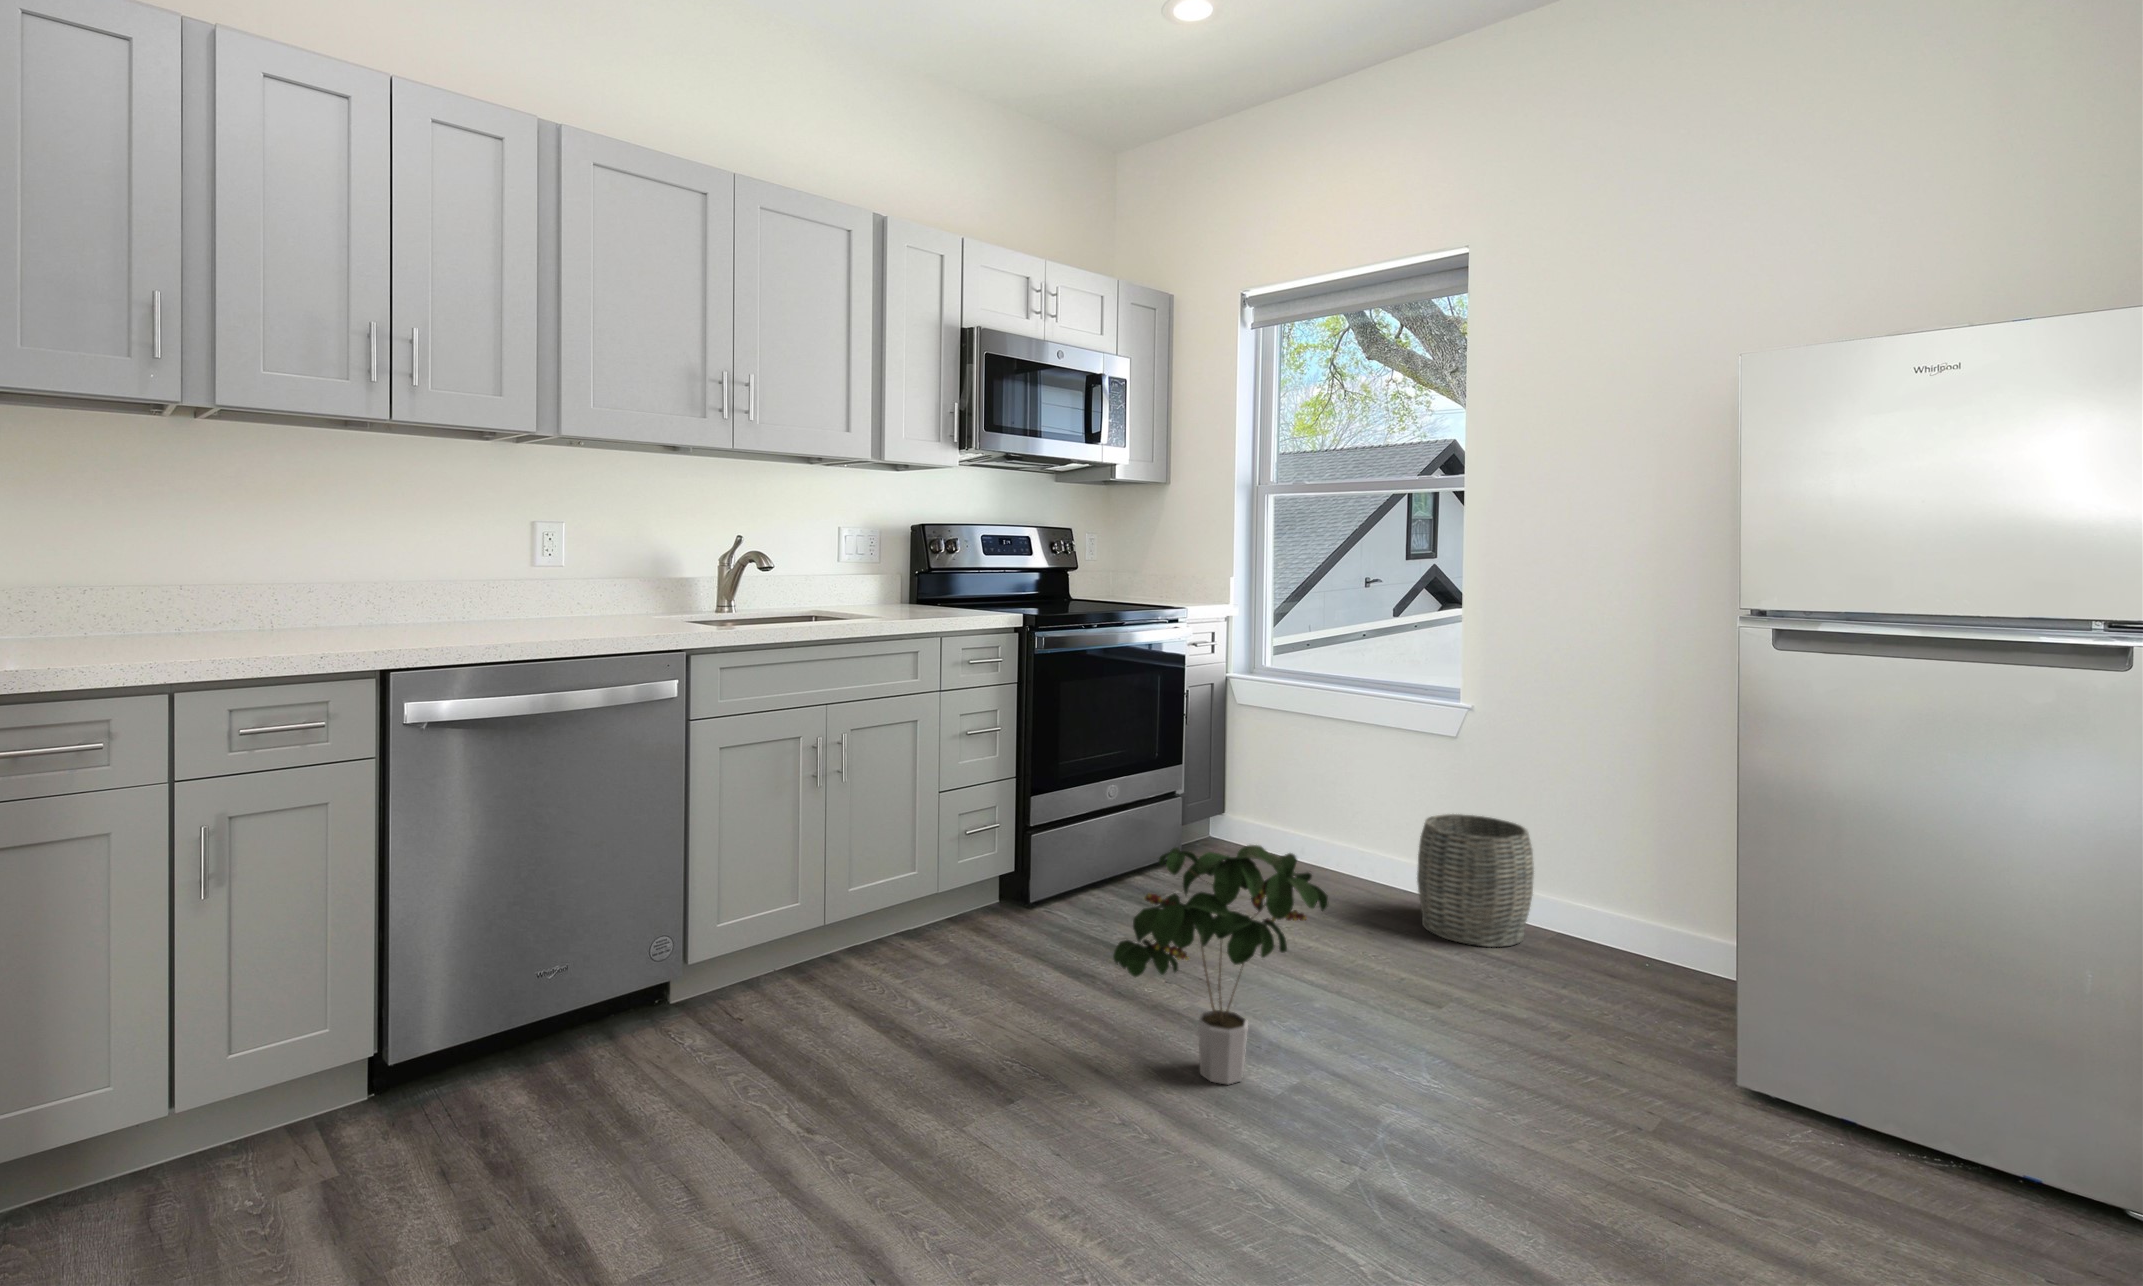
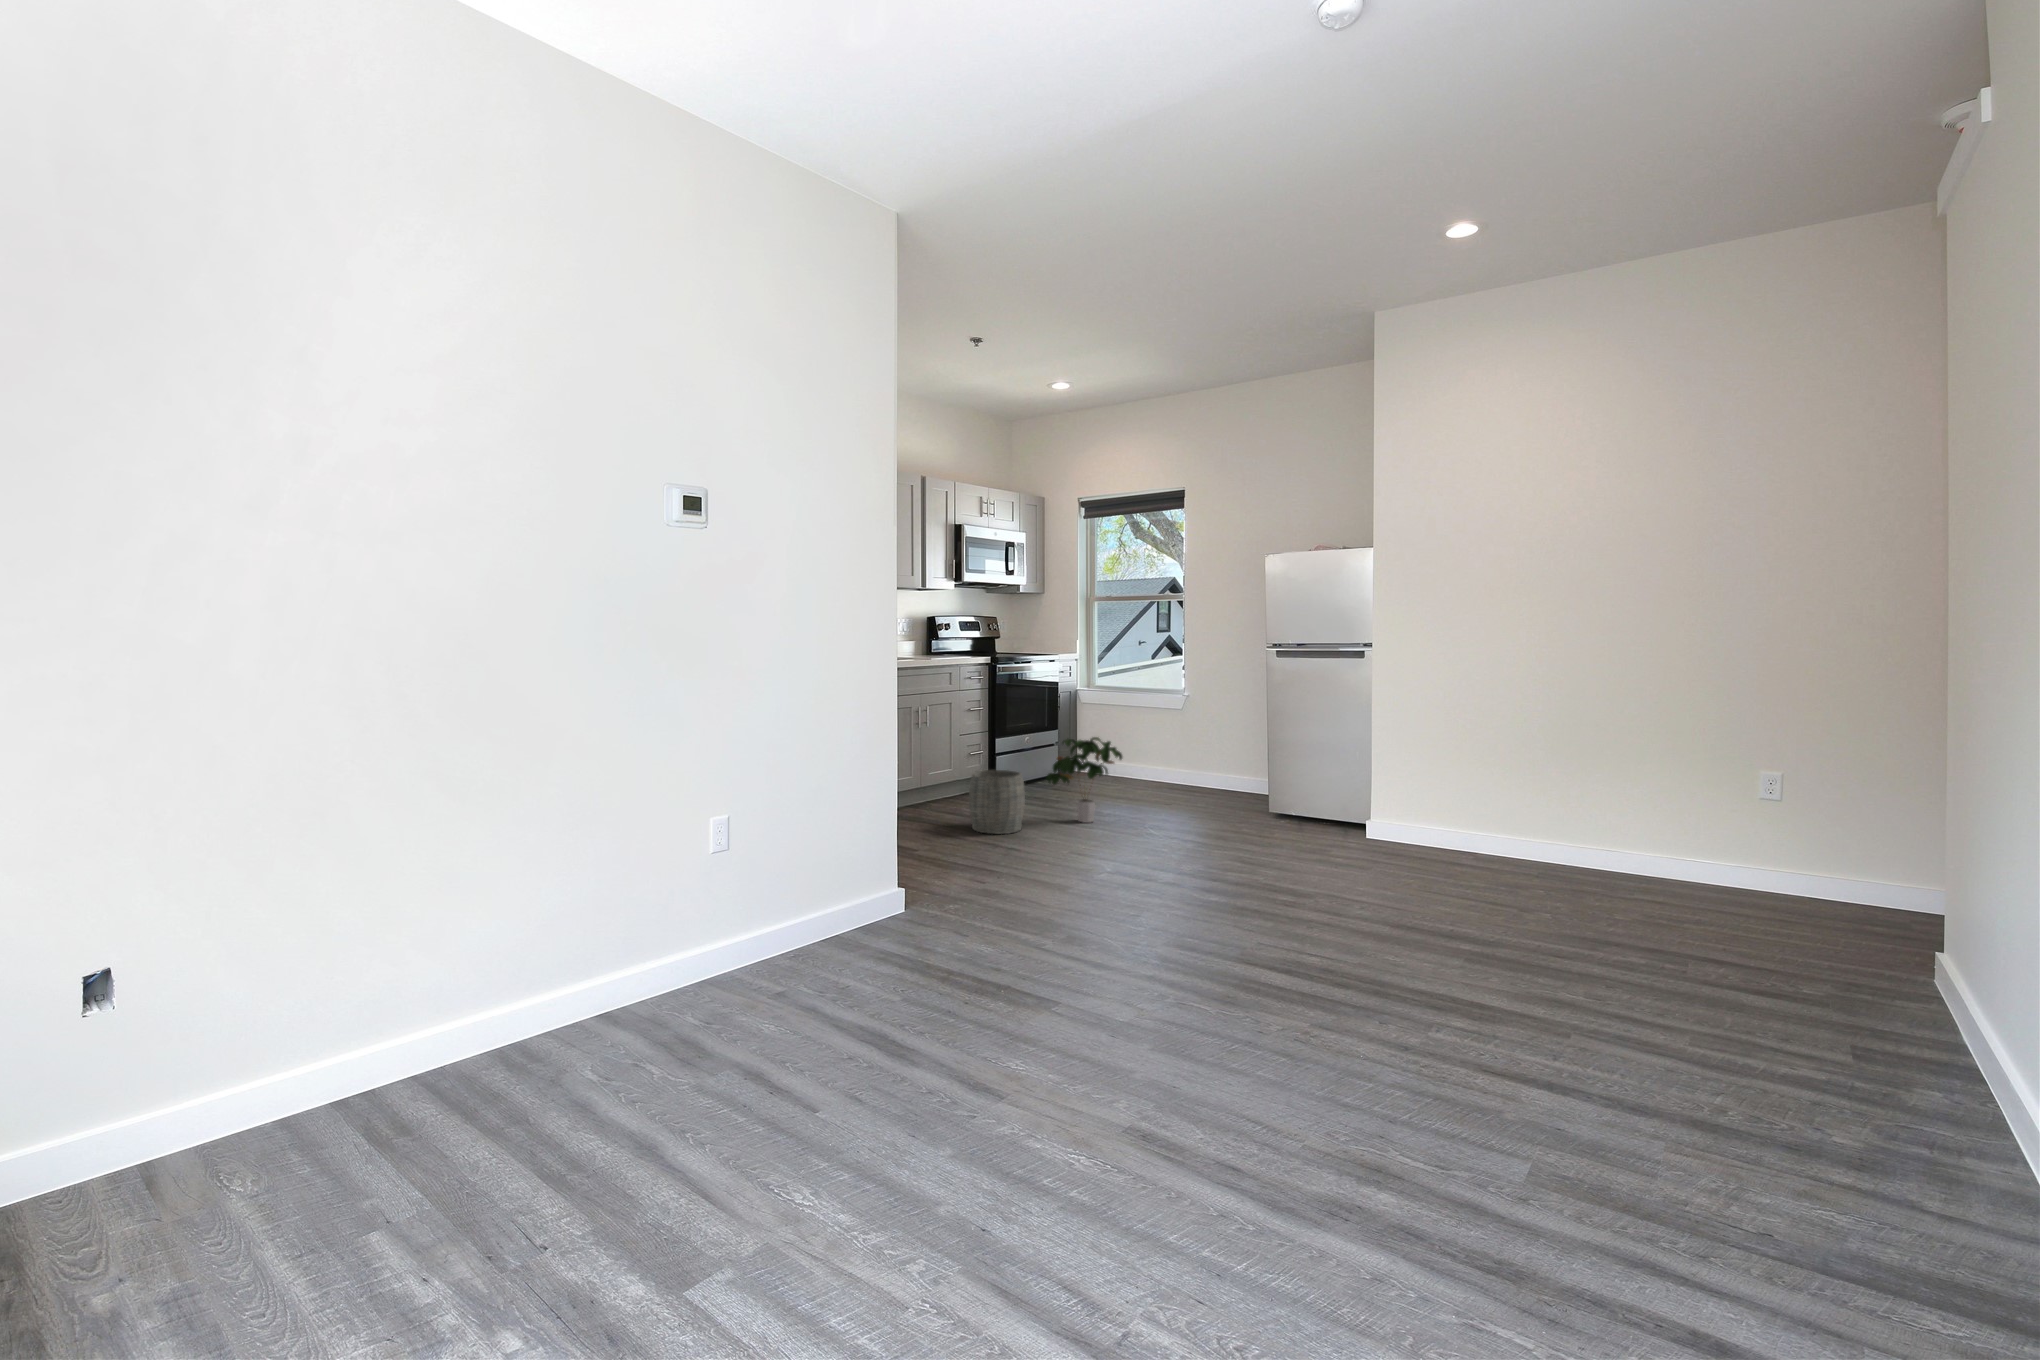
woven basket: present [1417,814,1534,947] -> present [969,770,1025,834]

